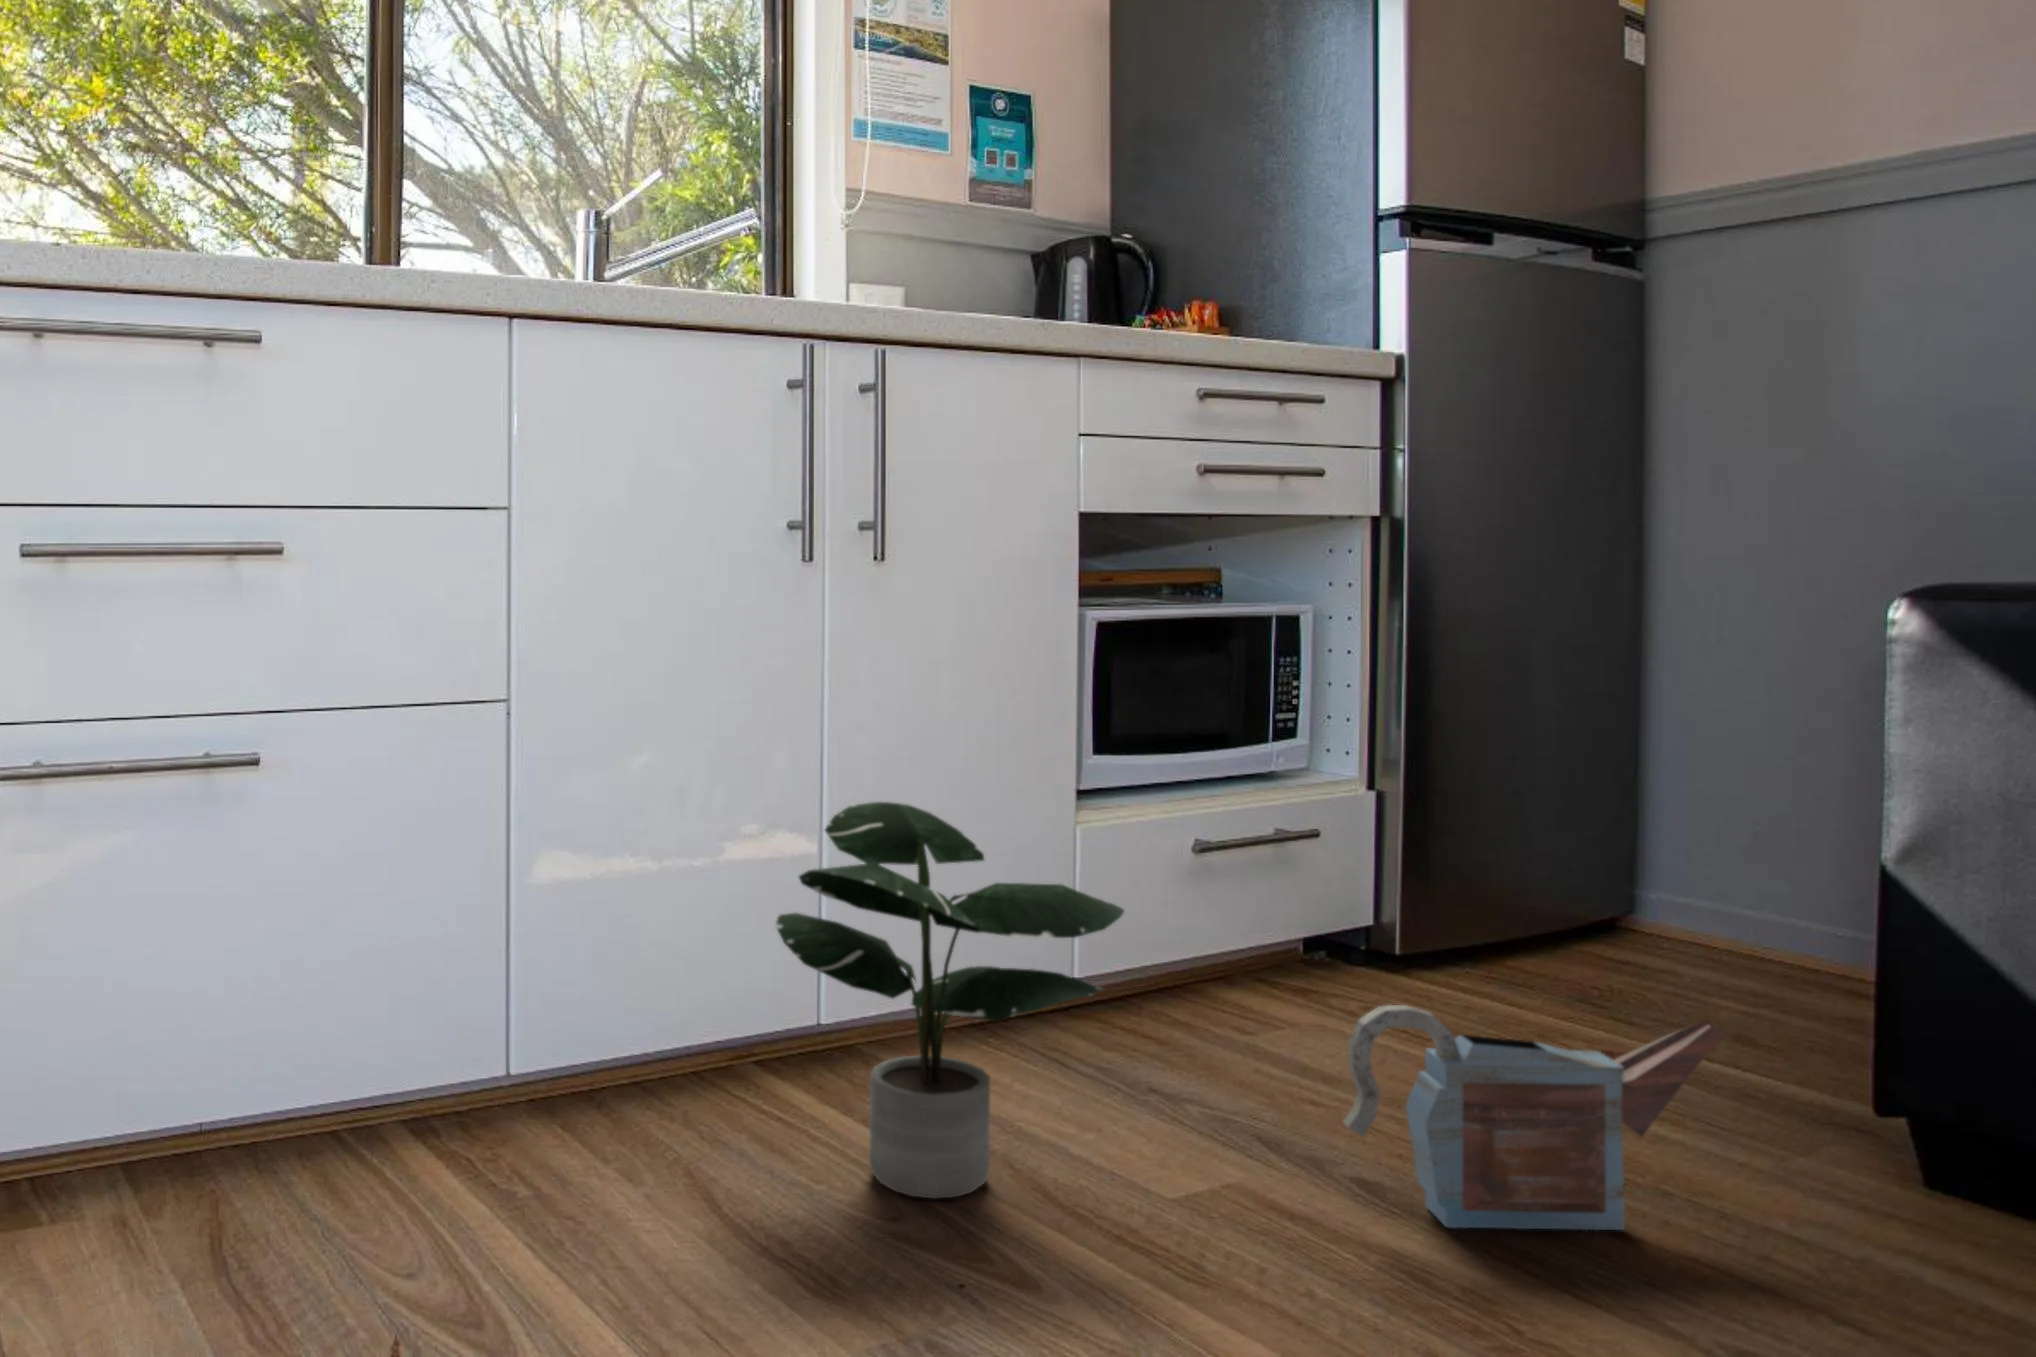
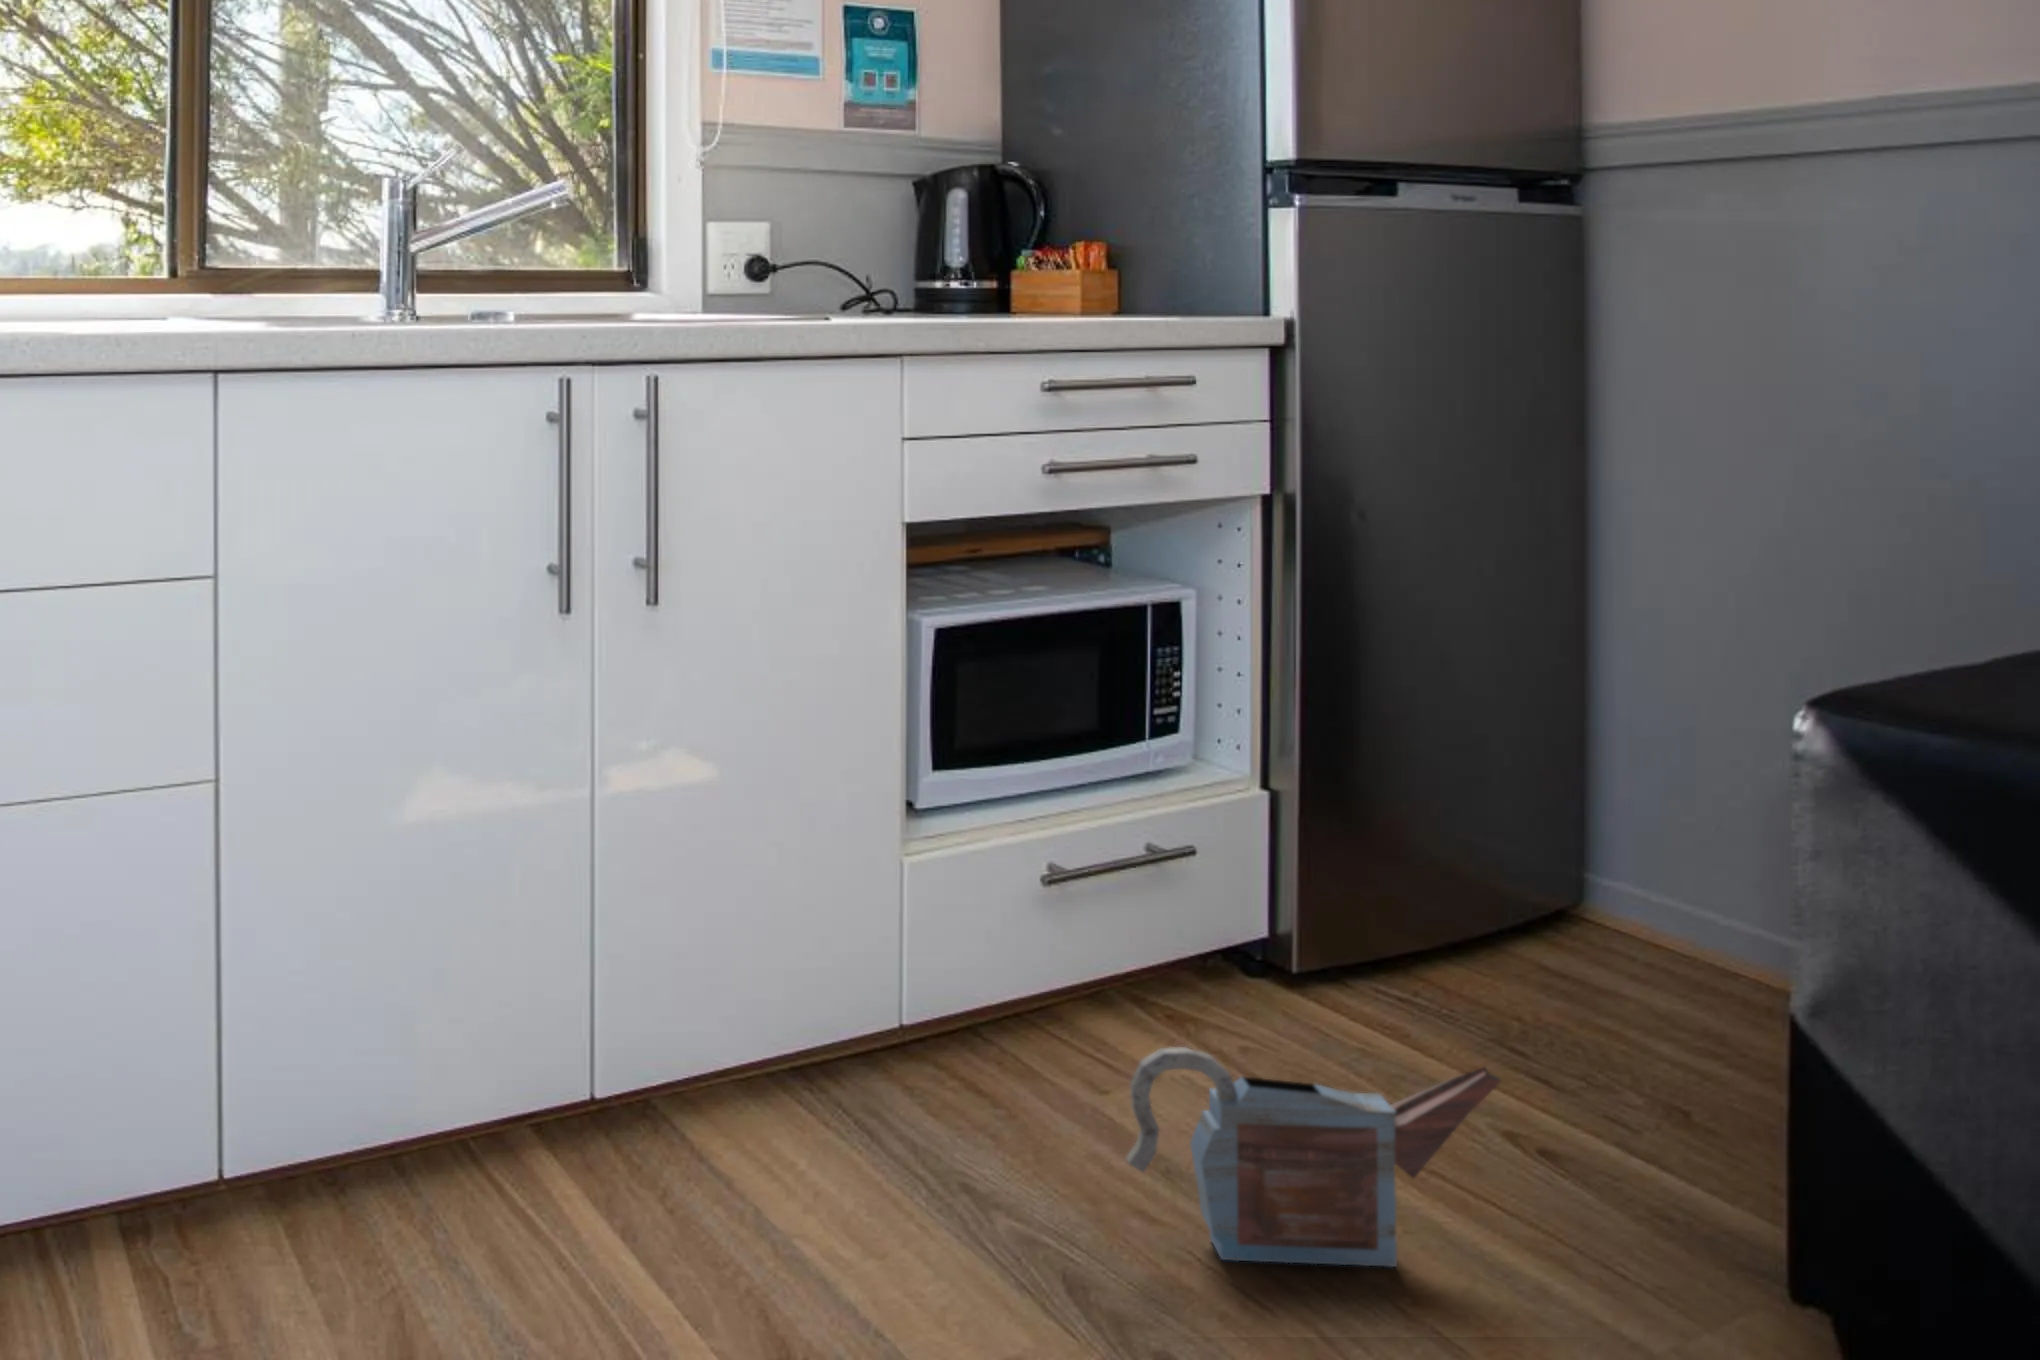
potted plant: present [776,802,1124,1199] -> none [588,831,923,1221]

